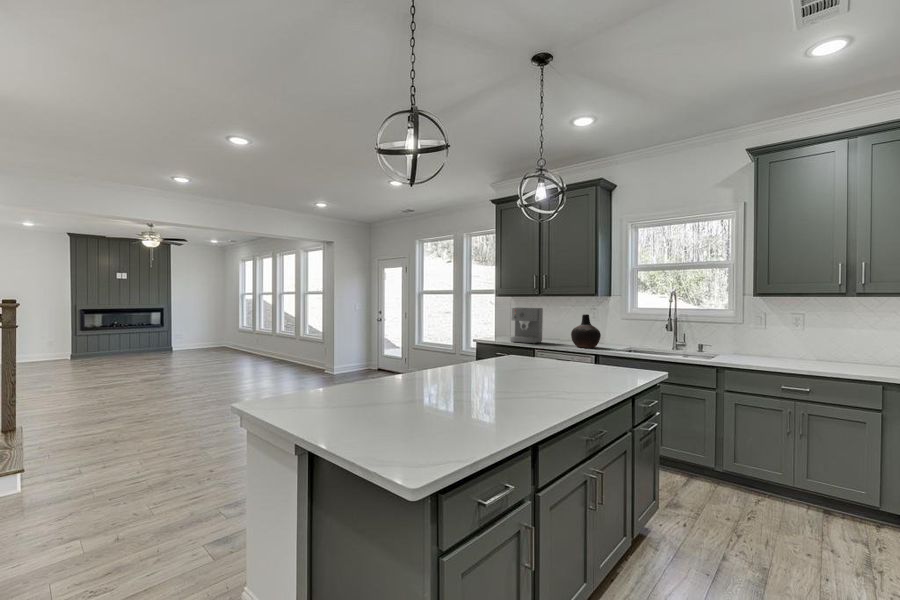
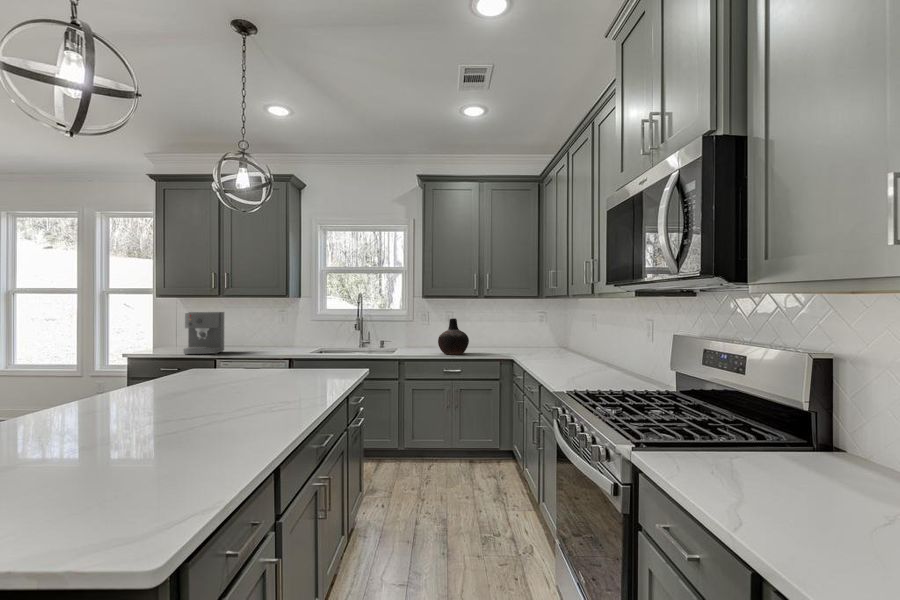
vase: present [571,314,601,348] -> present [438,318,469,355]

